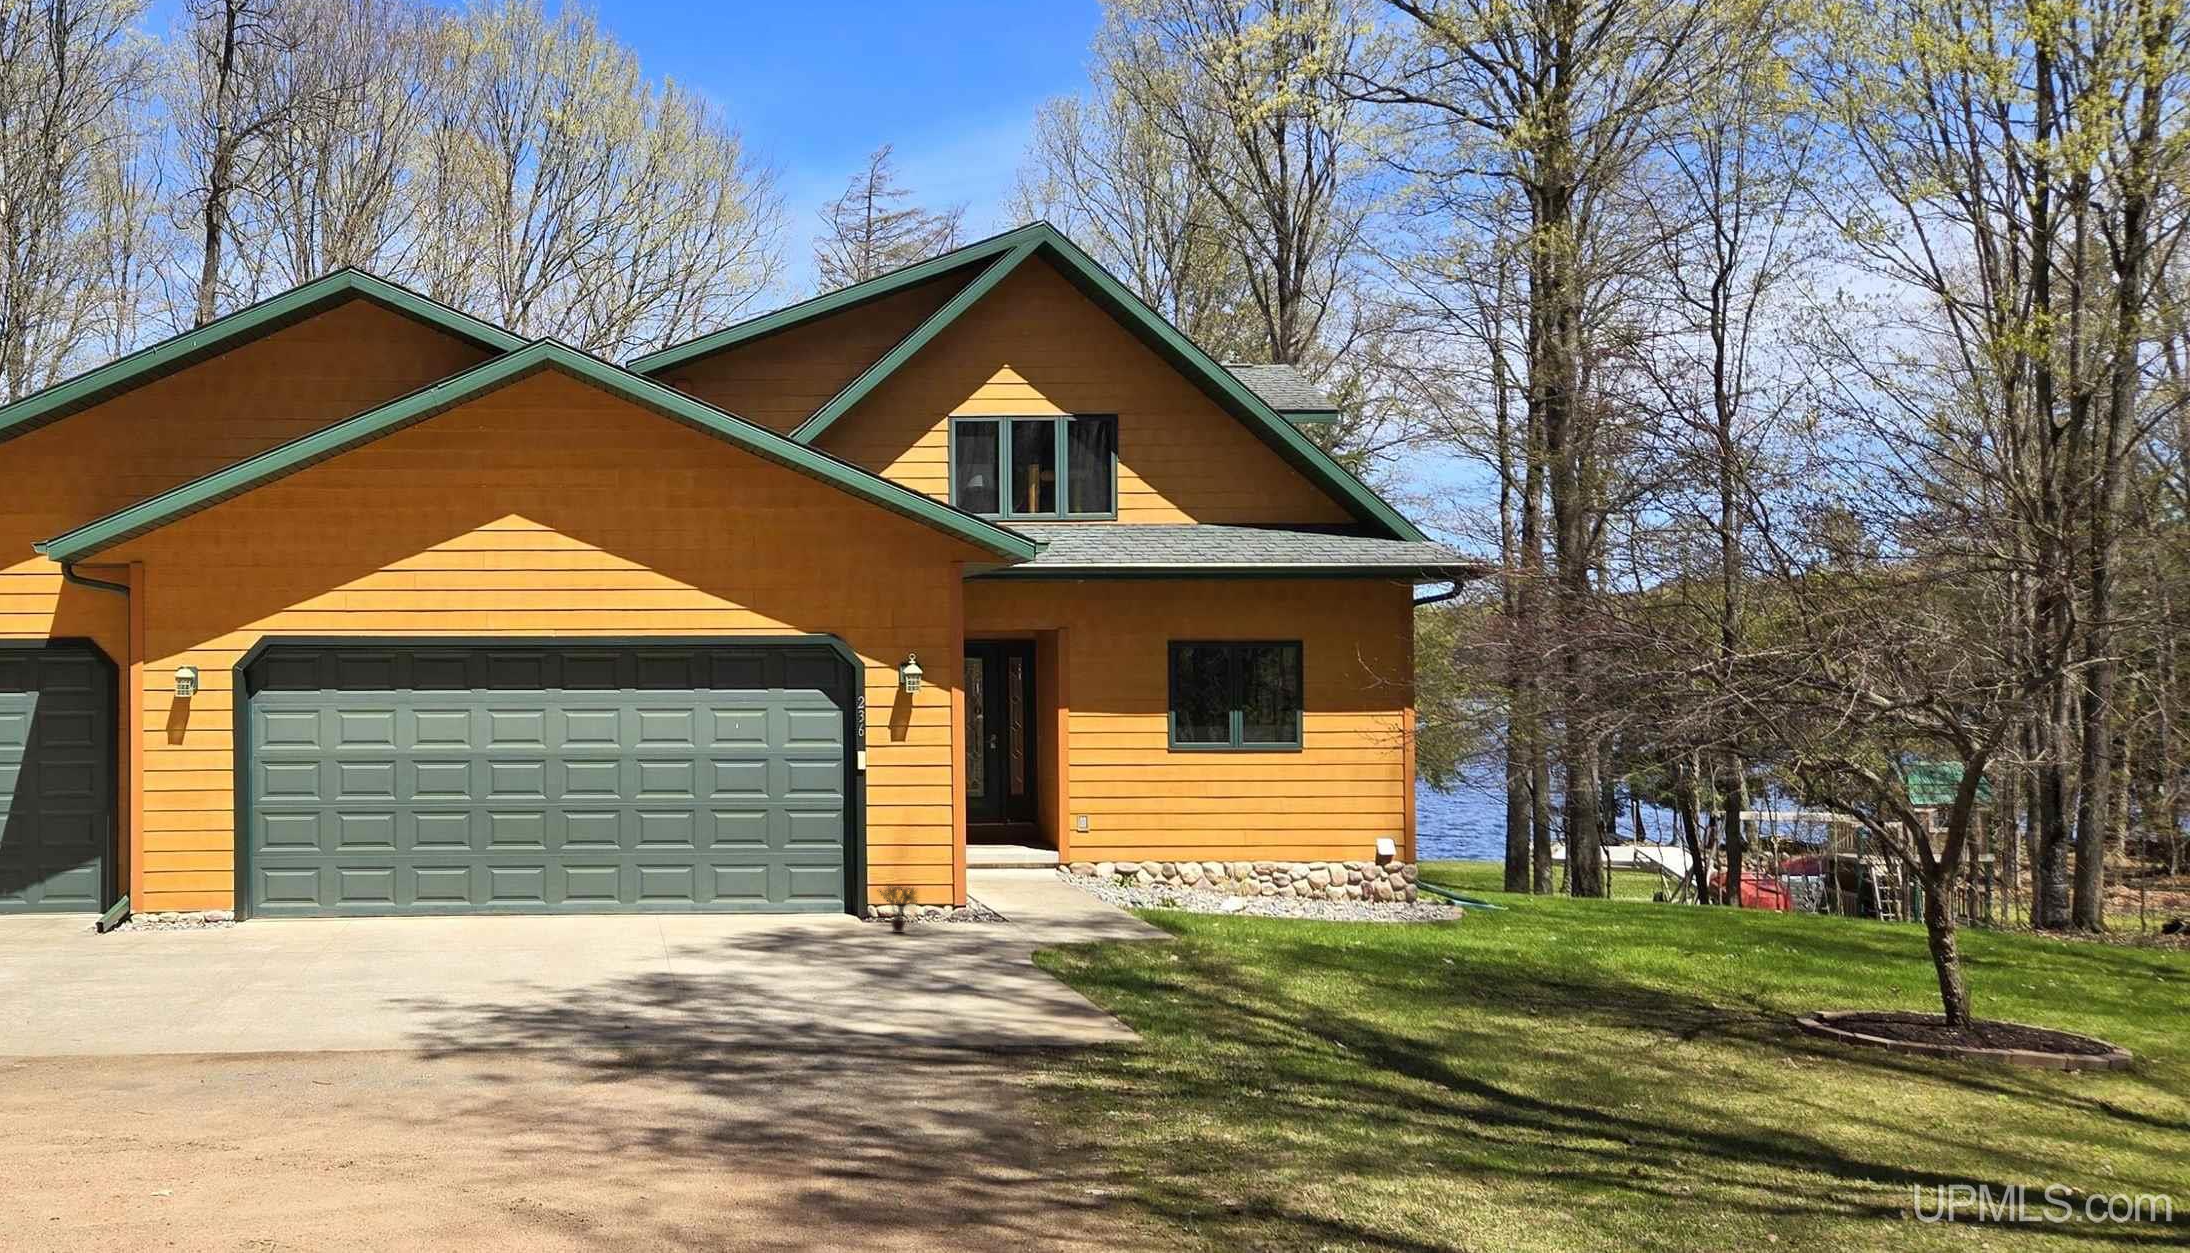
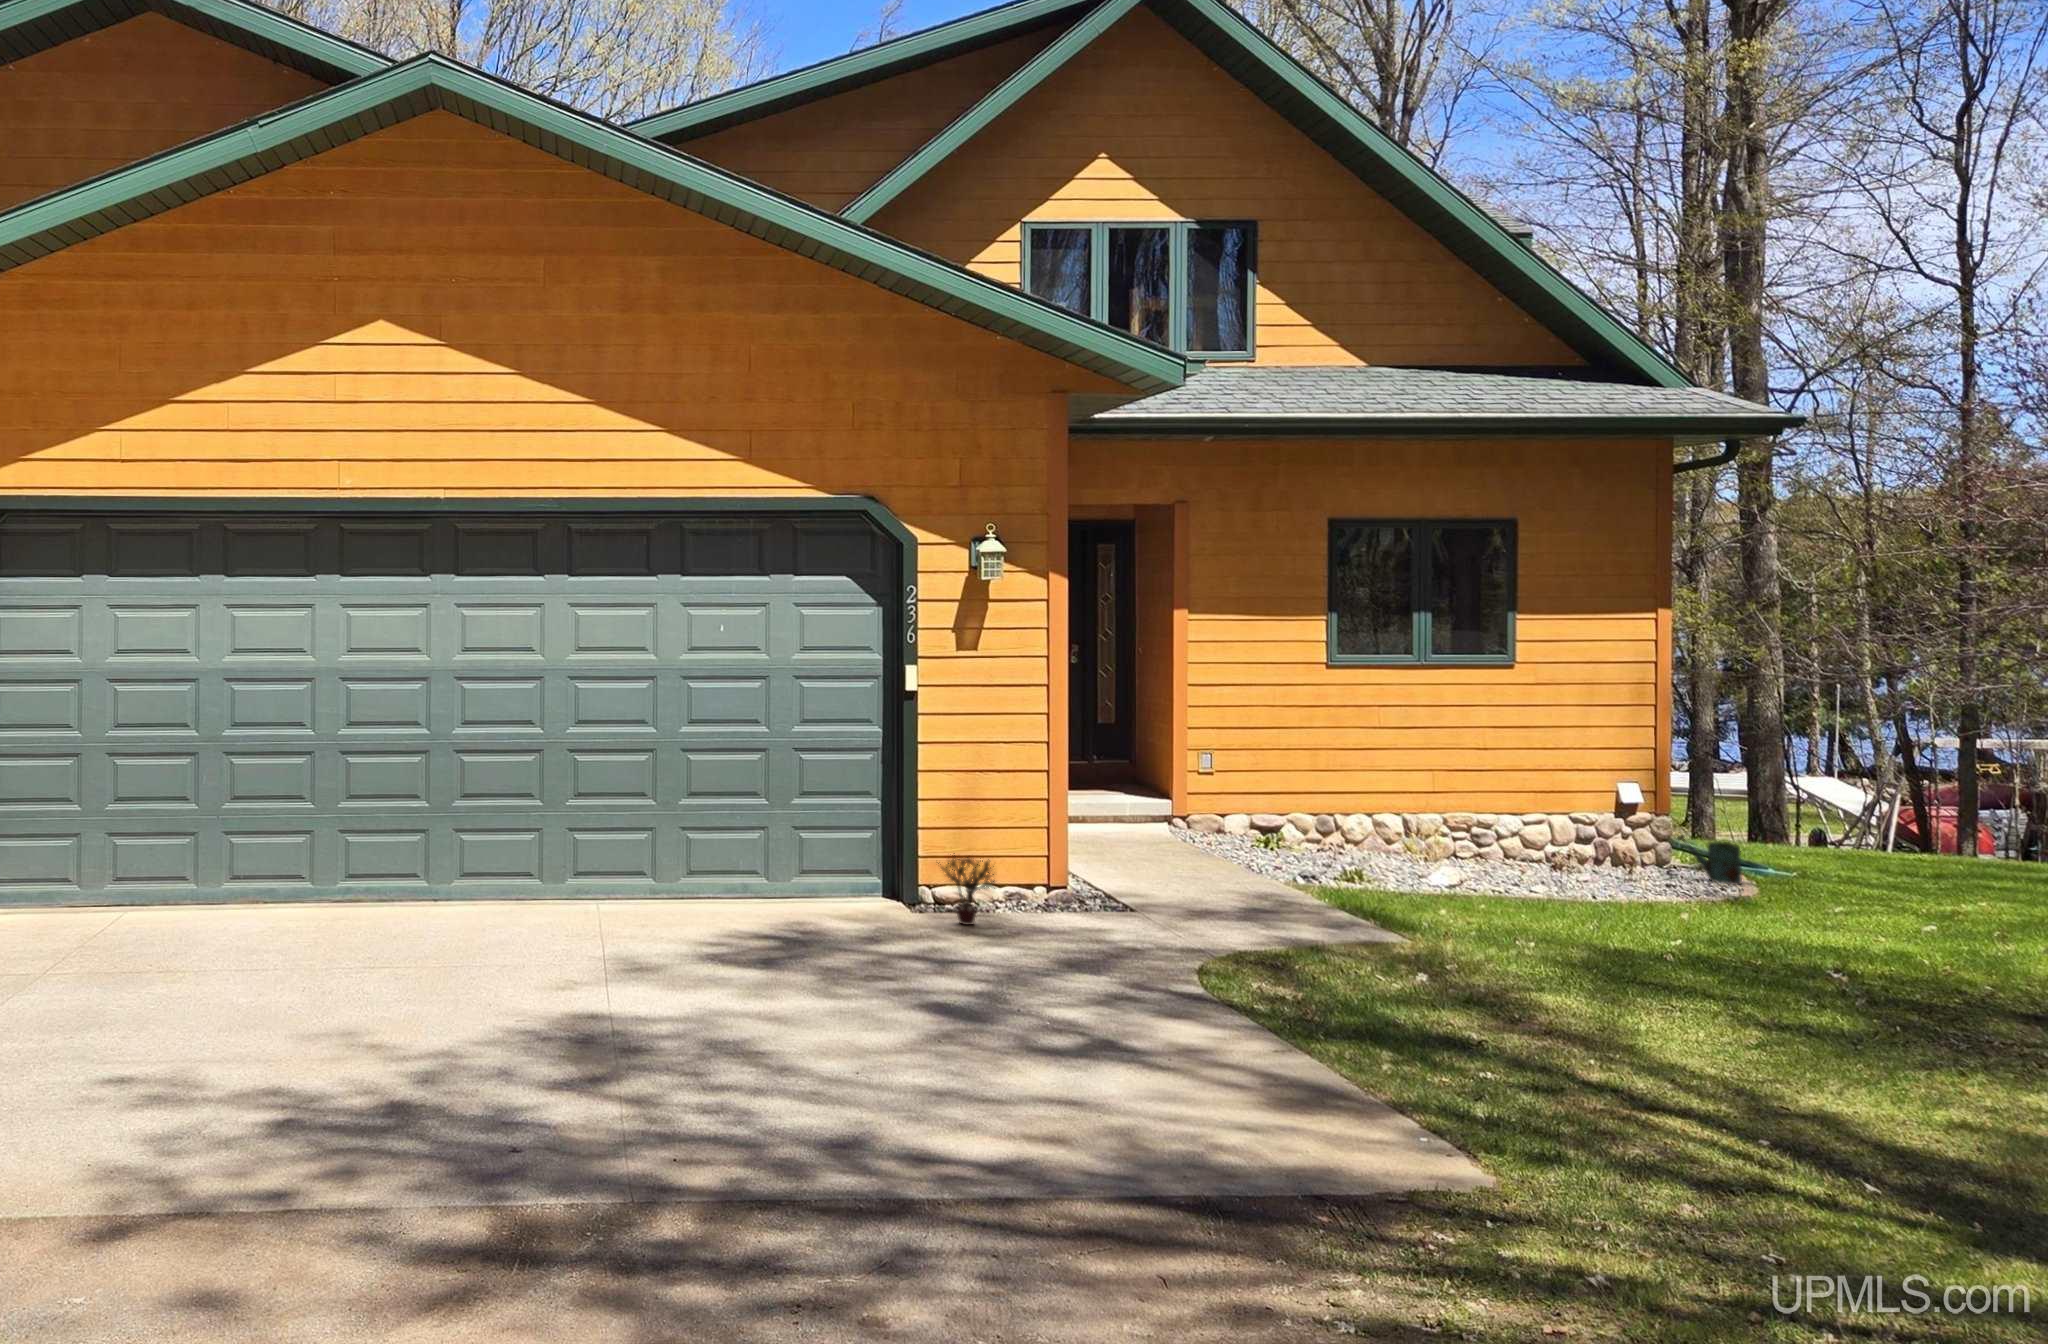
watering can: none [1413,870,1463,906] -> present [1678,835,1742,885]

